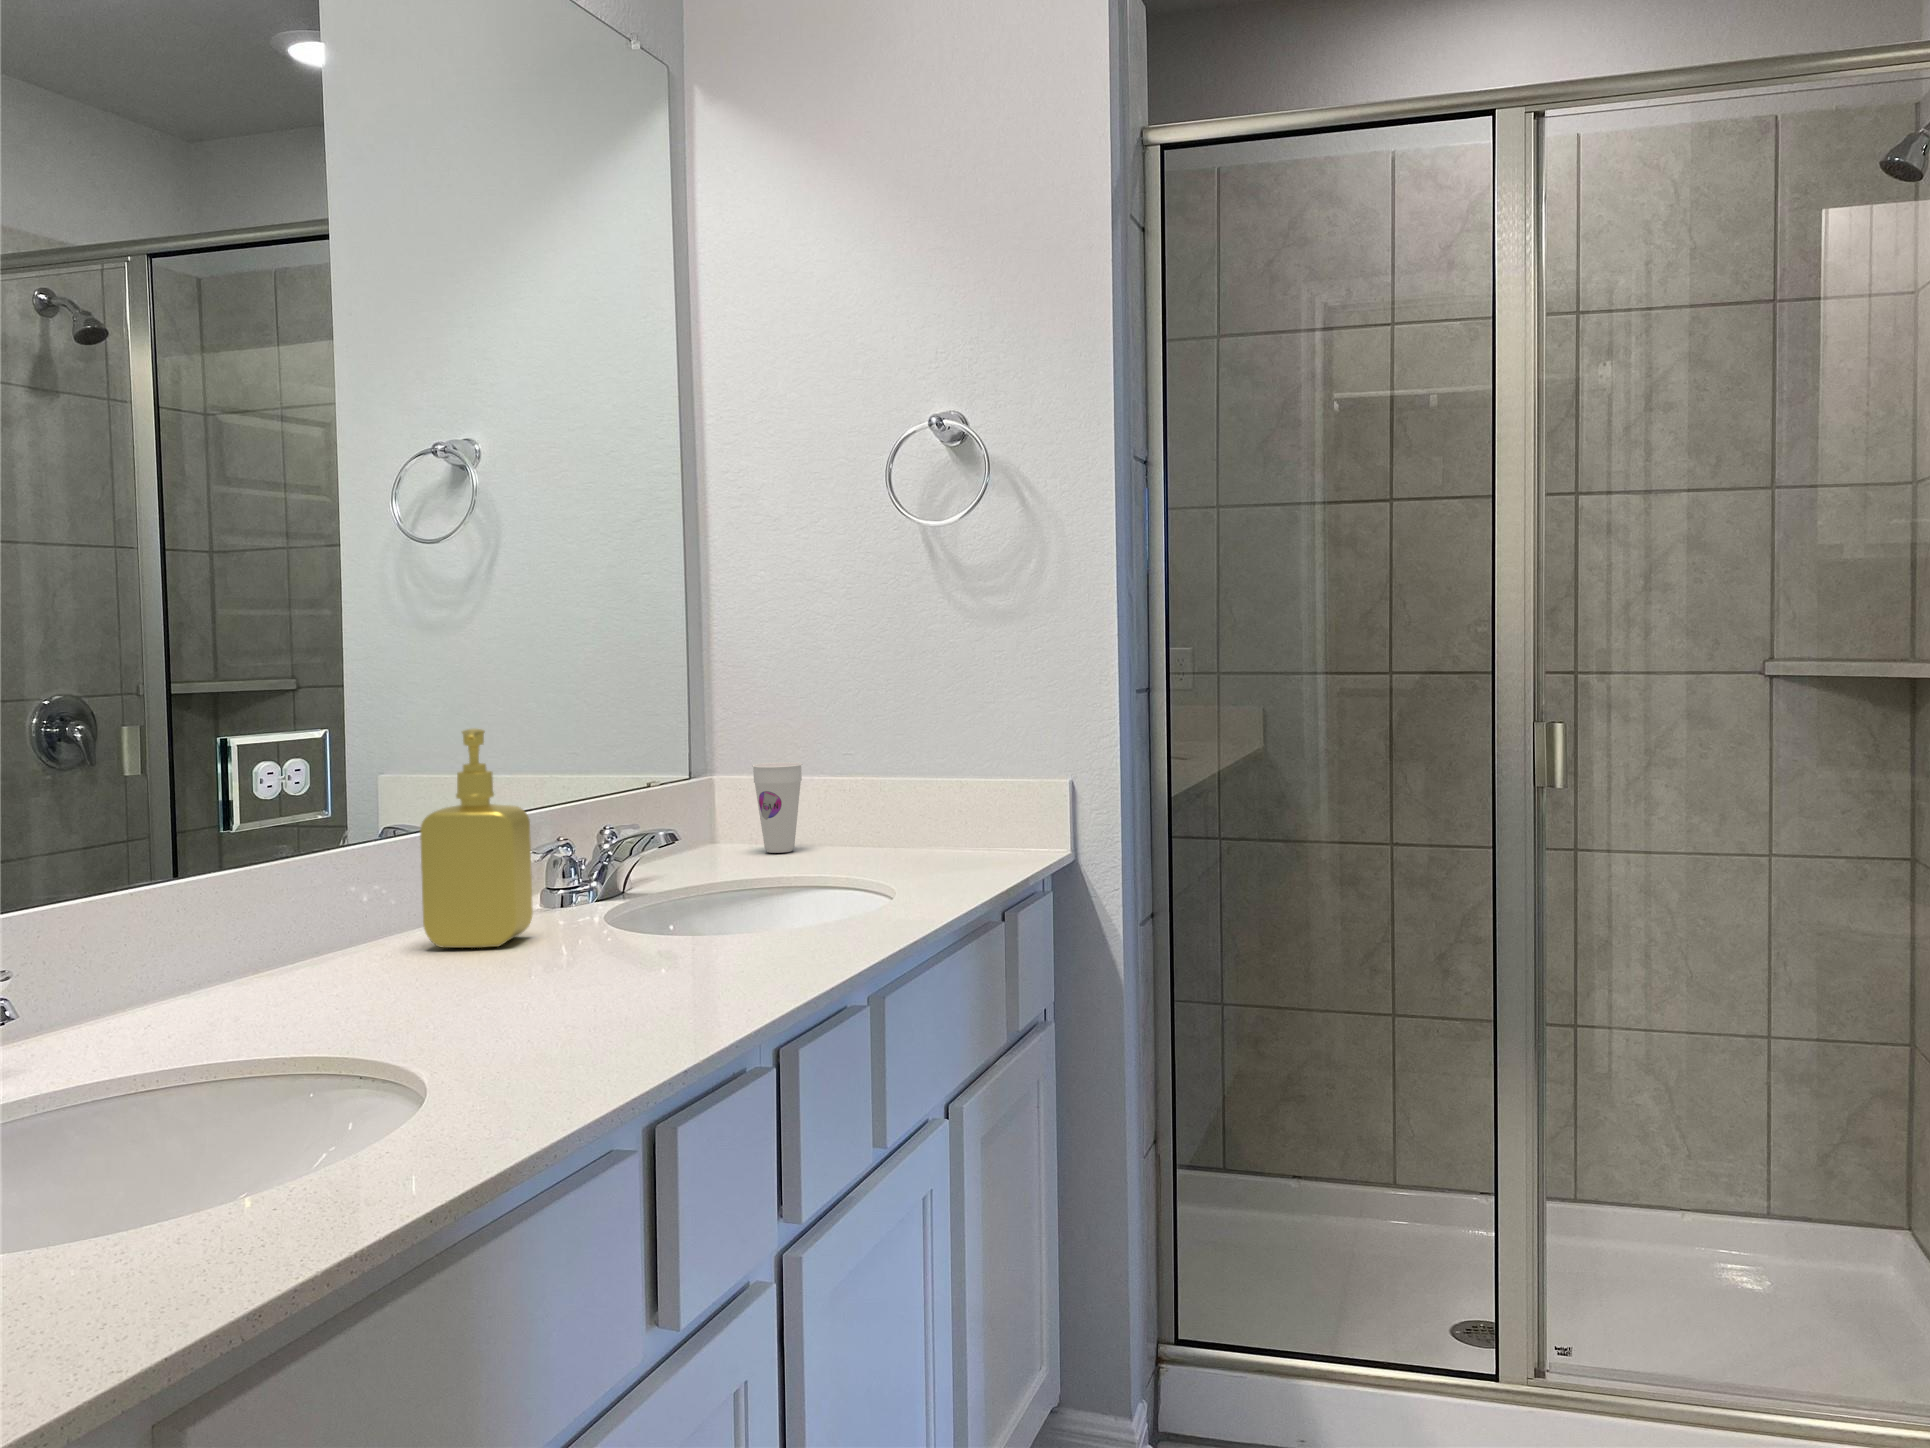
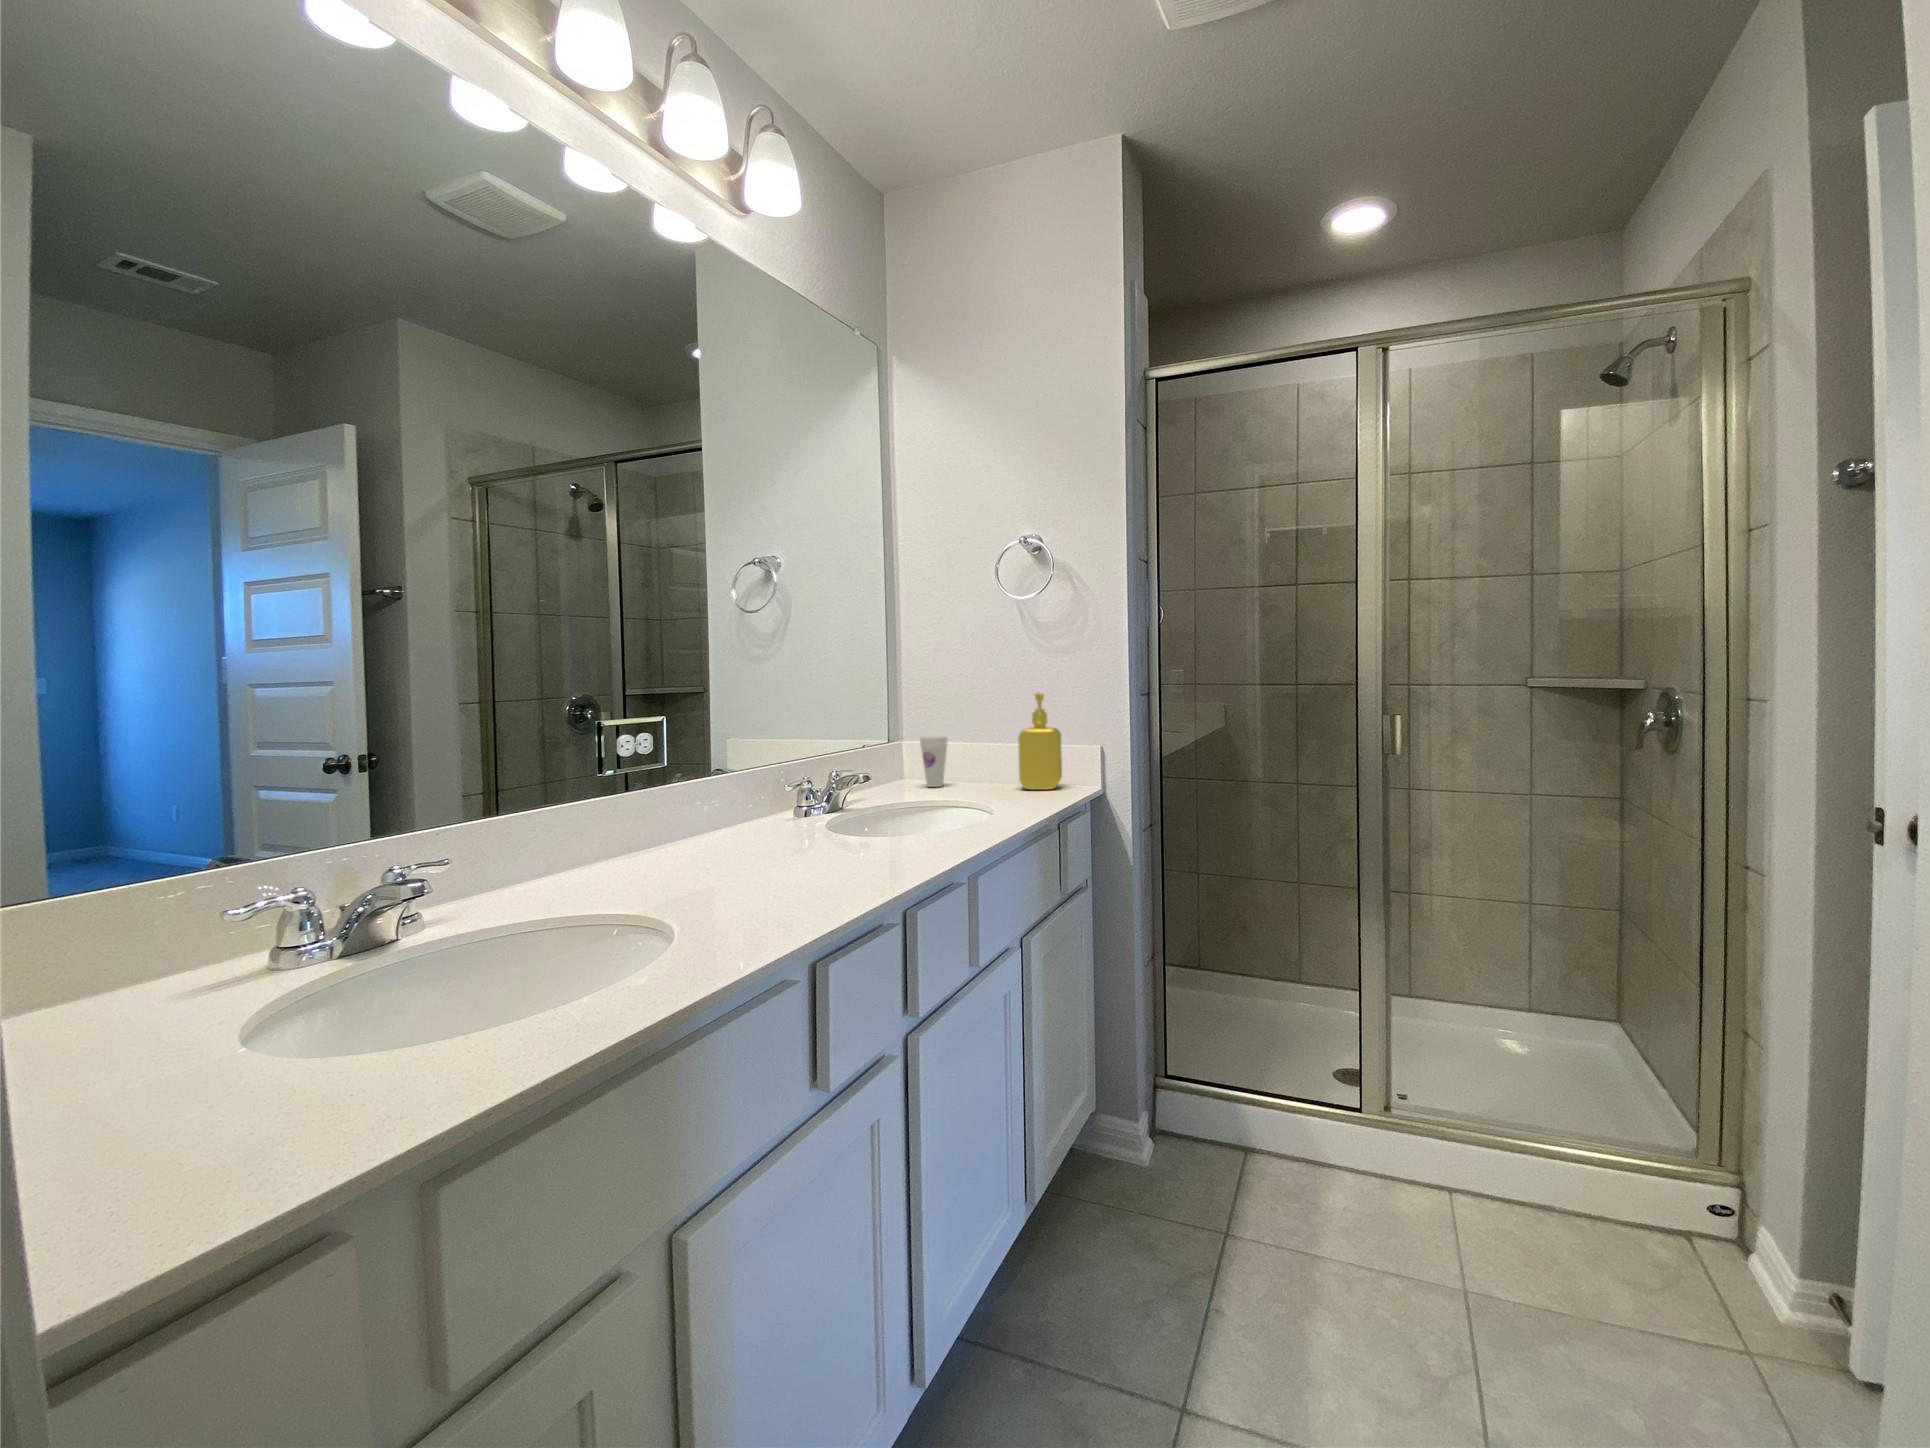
soap dispenser: present [420,729,533,948] -> present [1018,693,1062,790]

